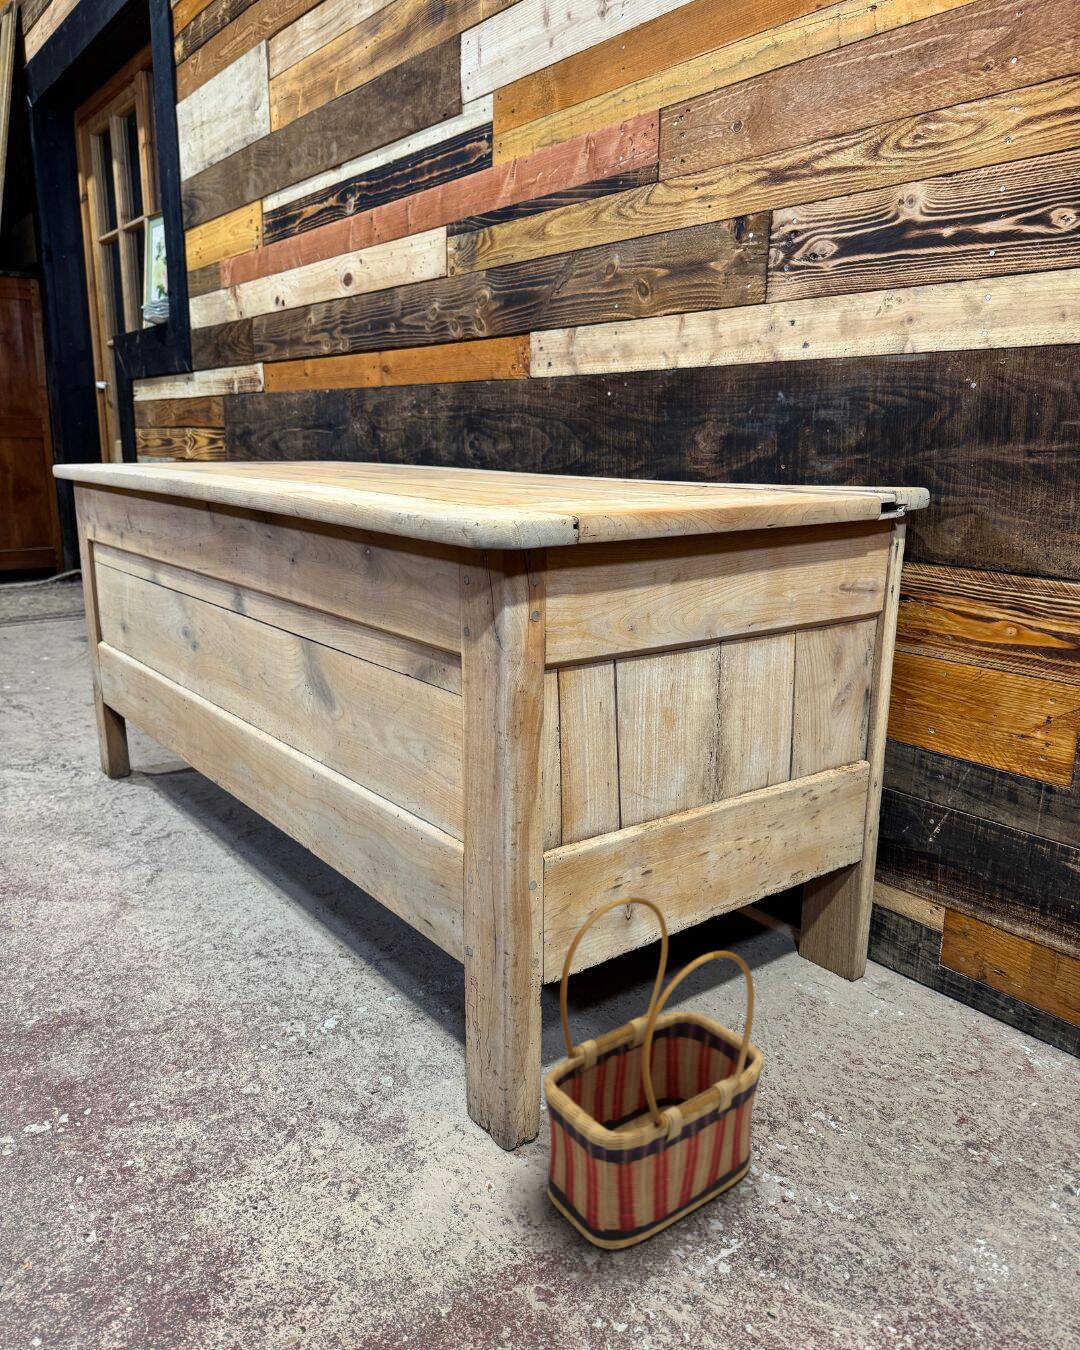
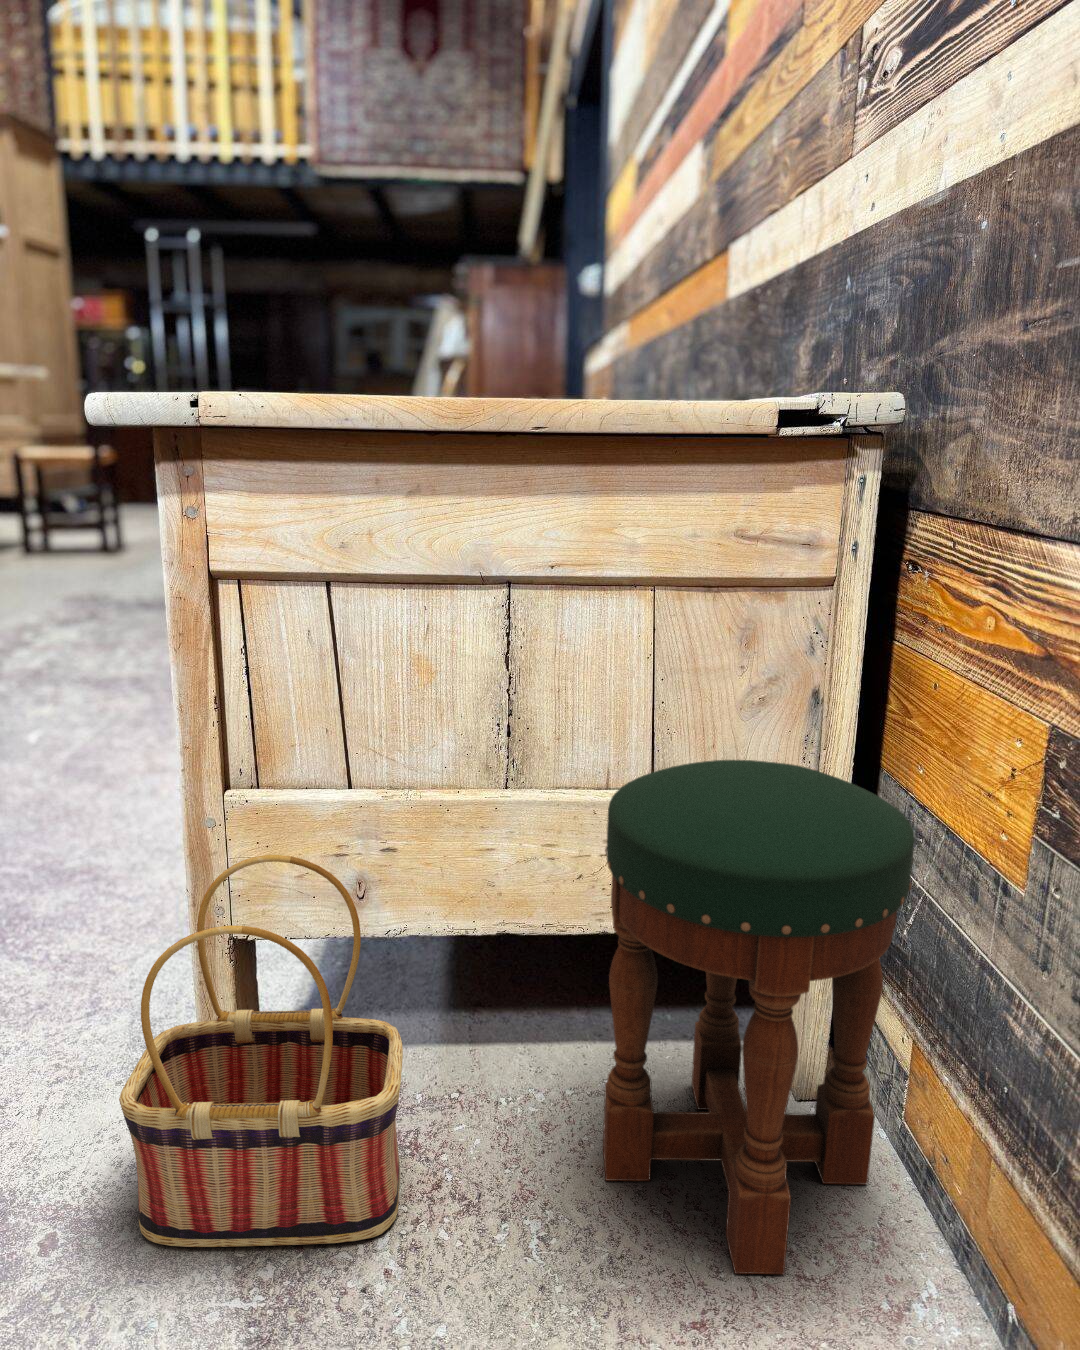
stool: none [796,743,1019,1087] -> present [603,760,915,1274]

